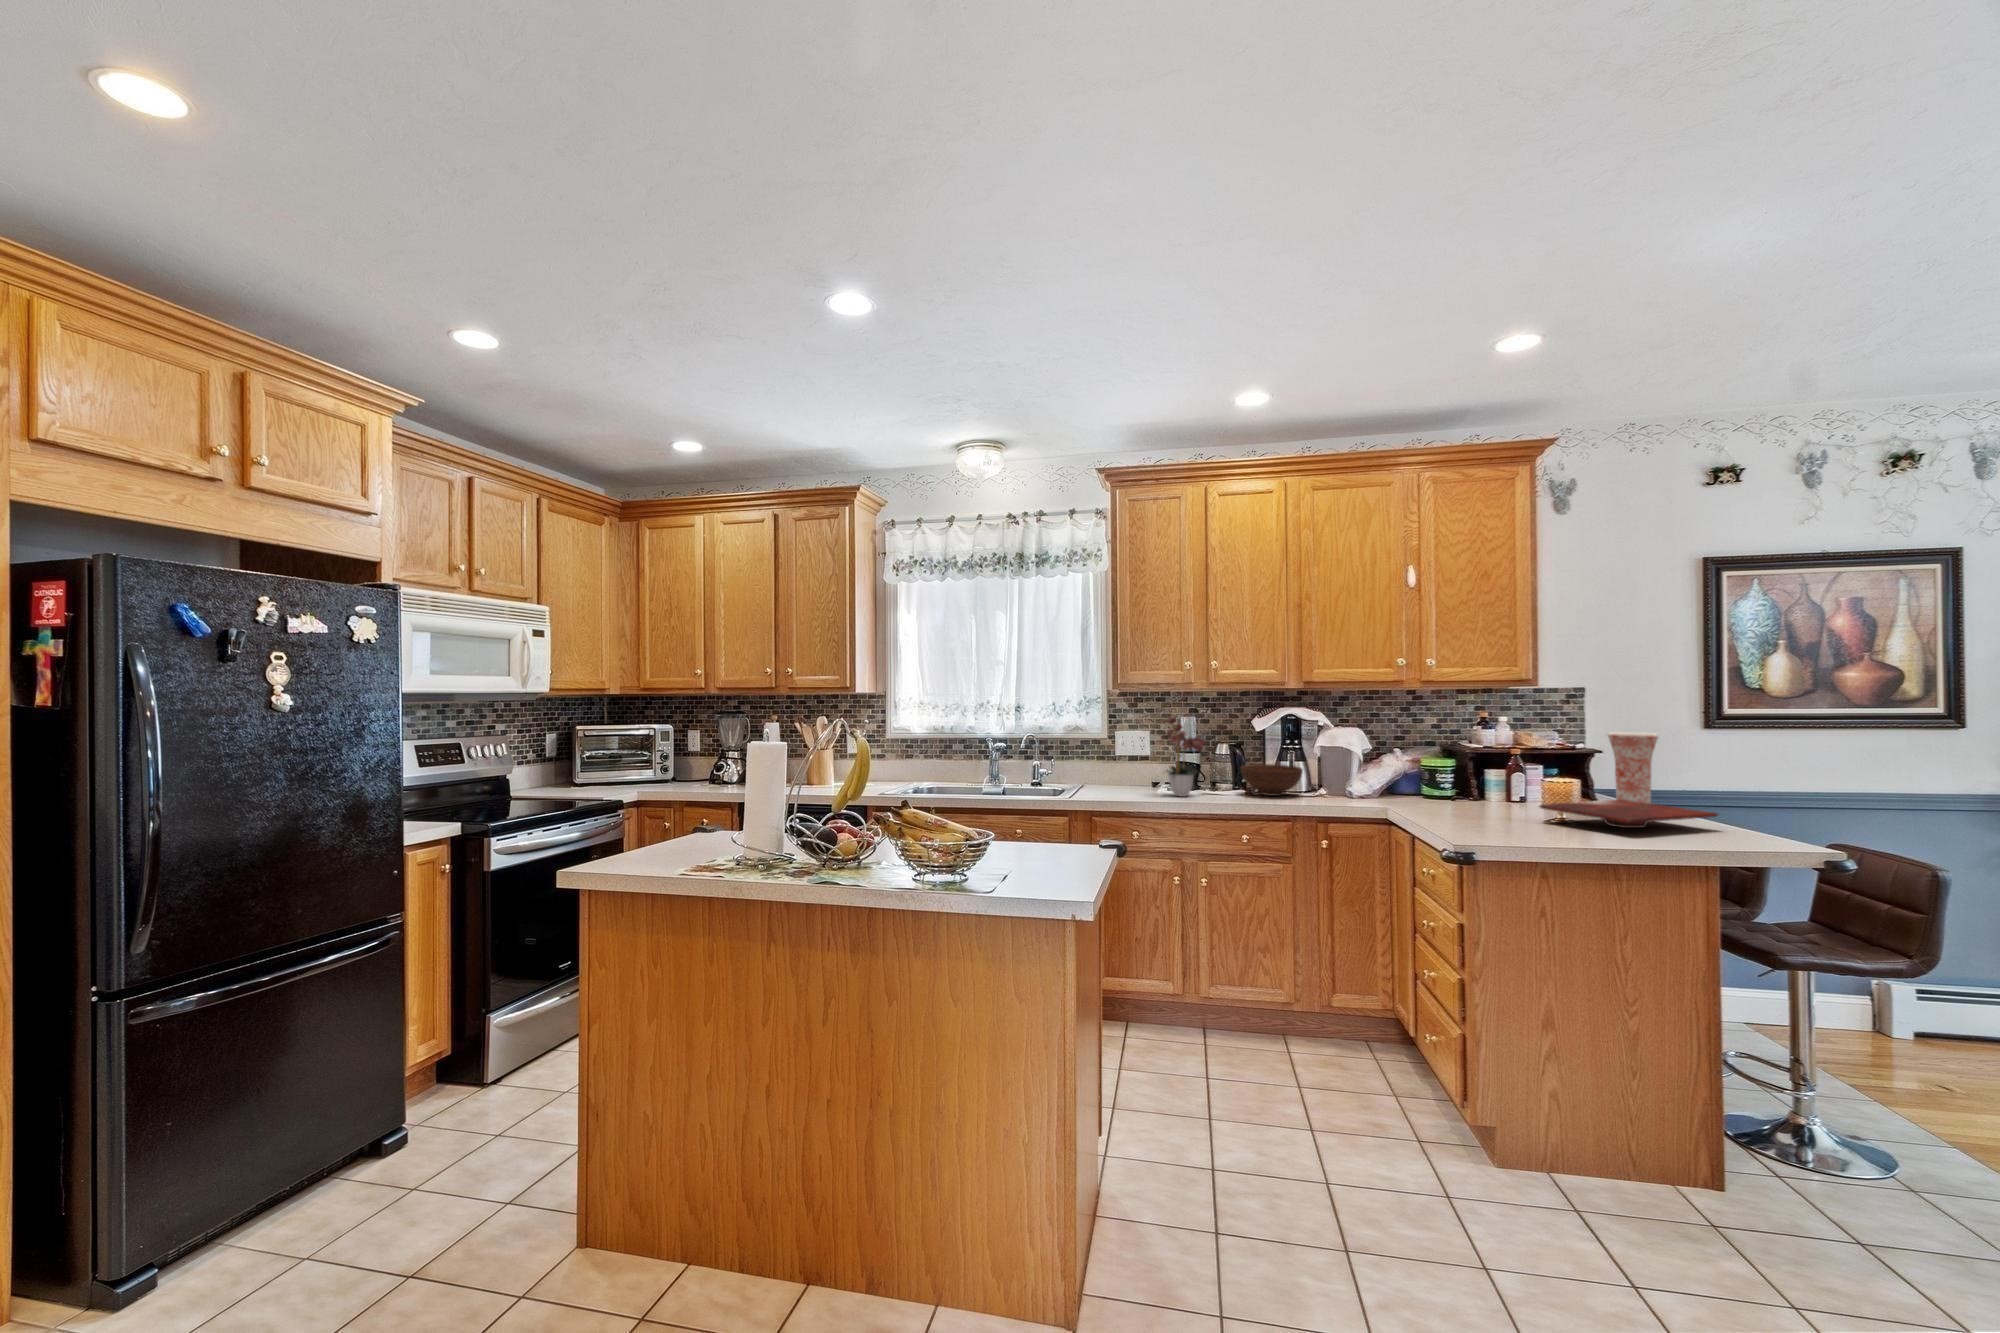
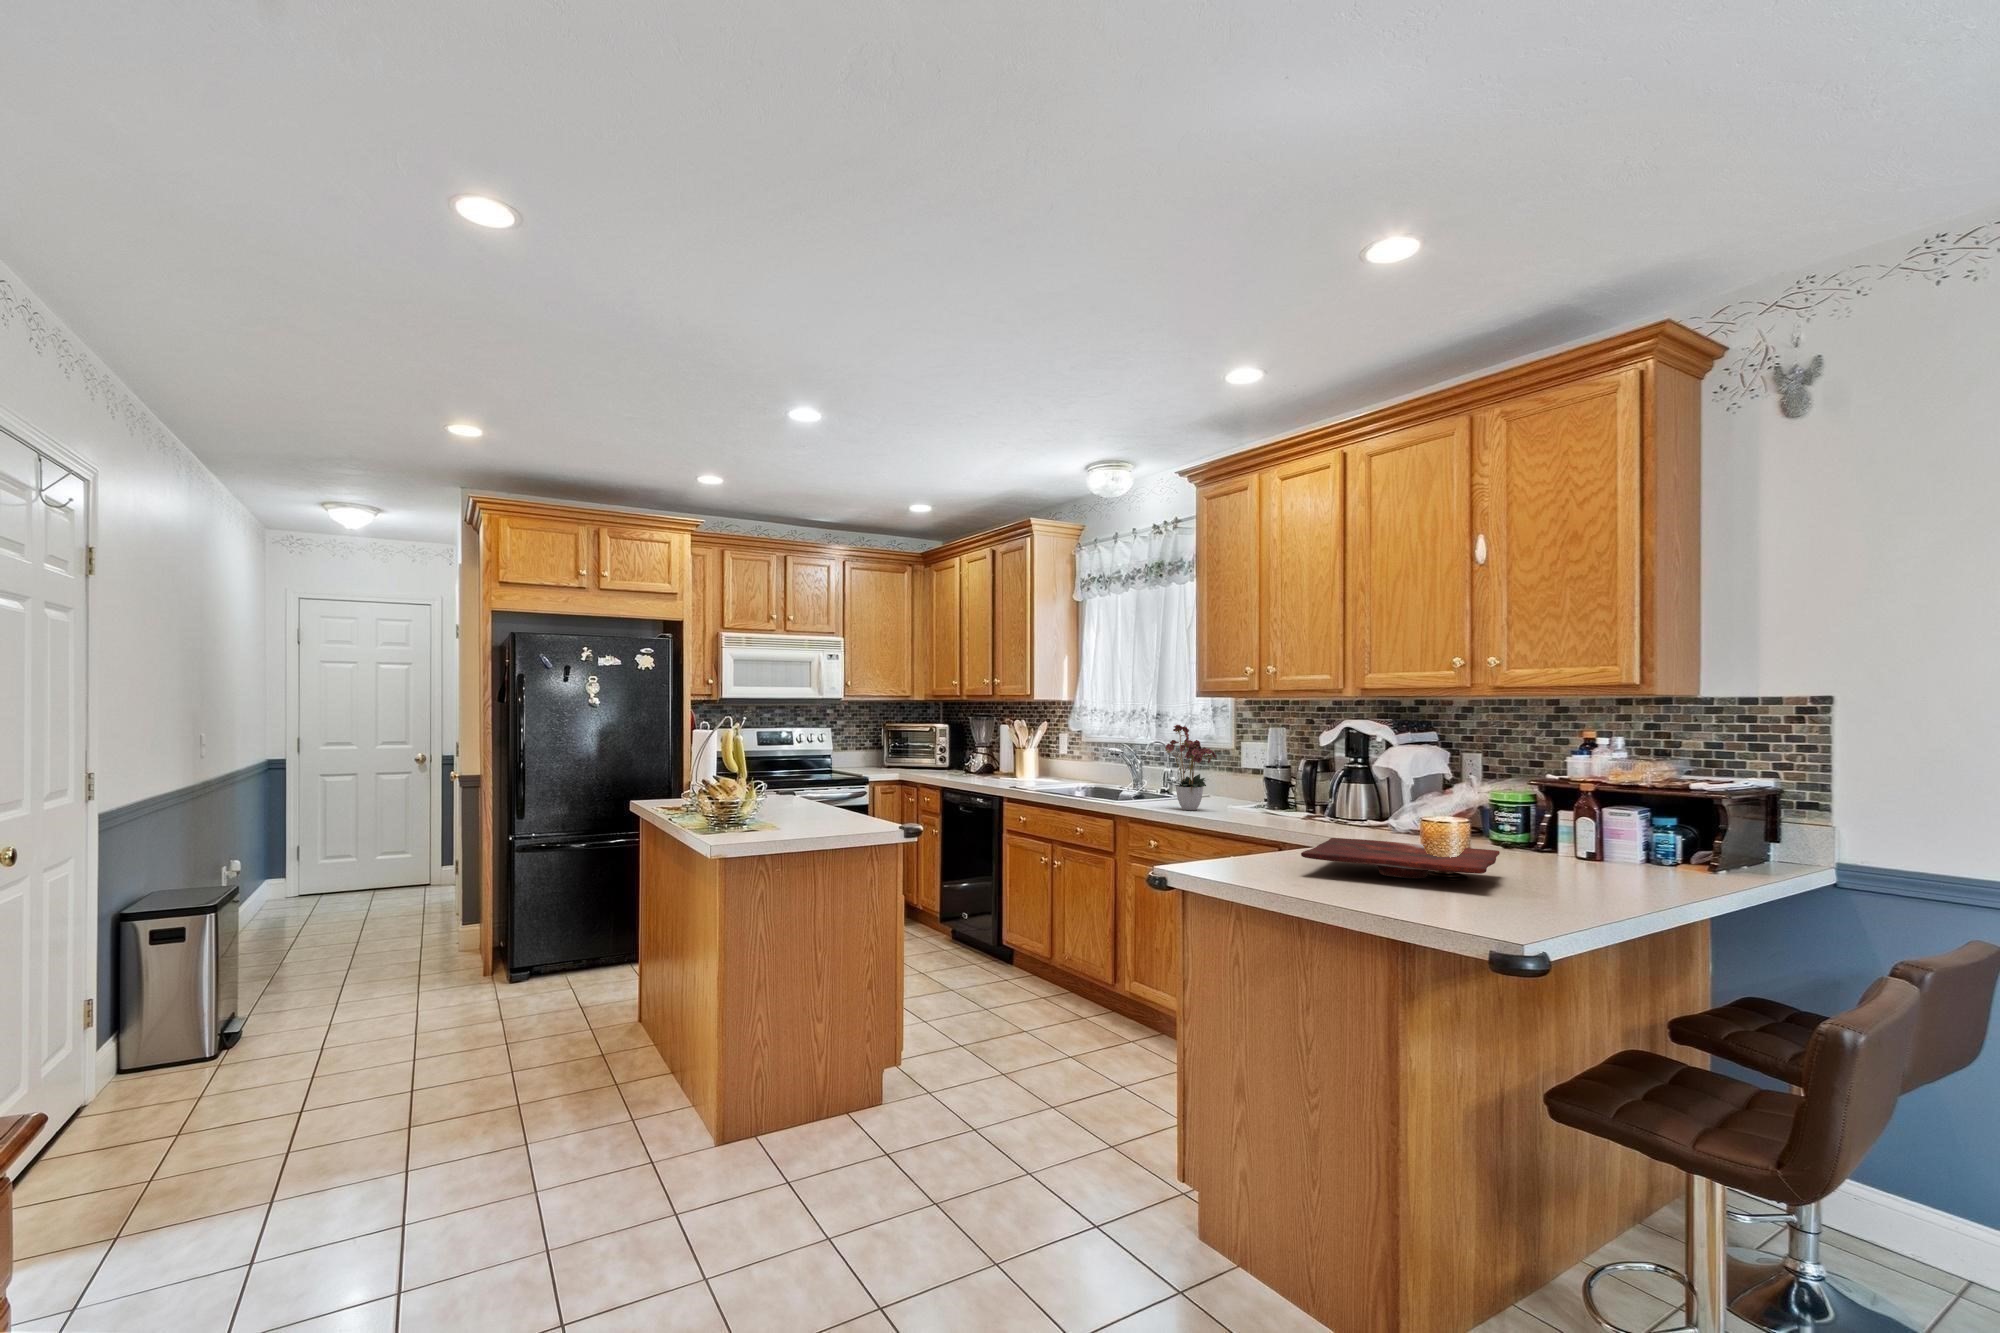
vase: present [1608,732,1658,803] -> none [1569,759,1669,883]
bowl: present [1241,764,1303,796] -> none [1241,783,1312,820]

